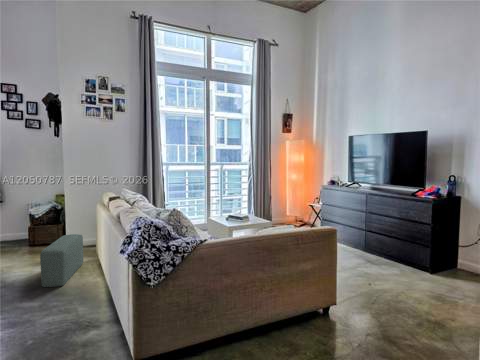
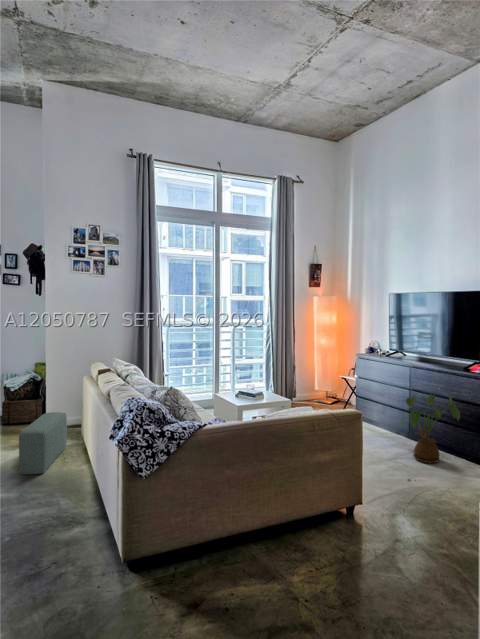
house plant: none [359,215,409,270] -> present [400,394,460,463]

